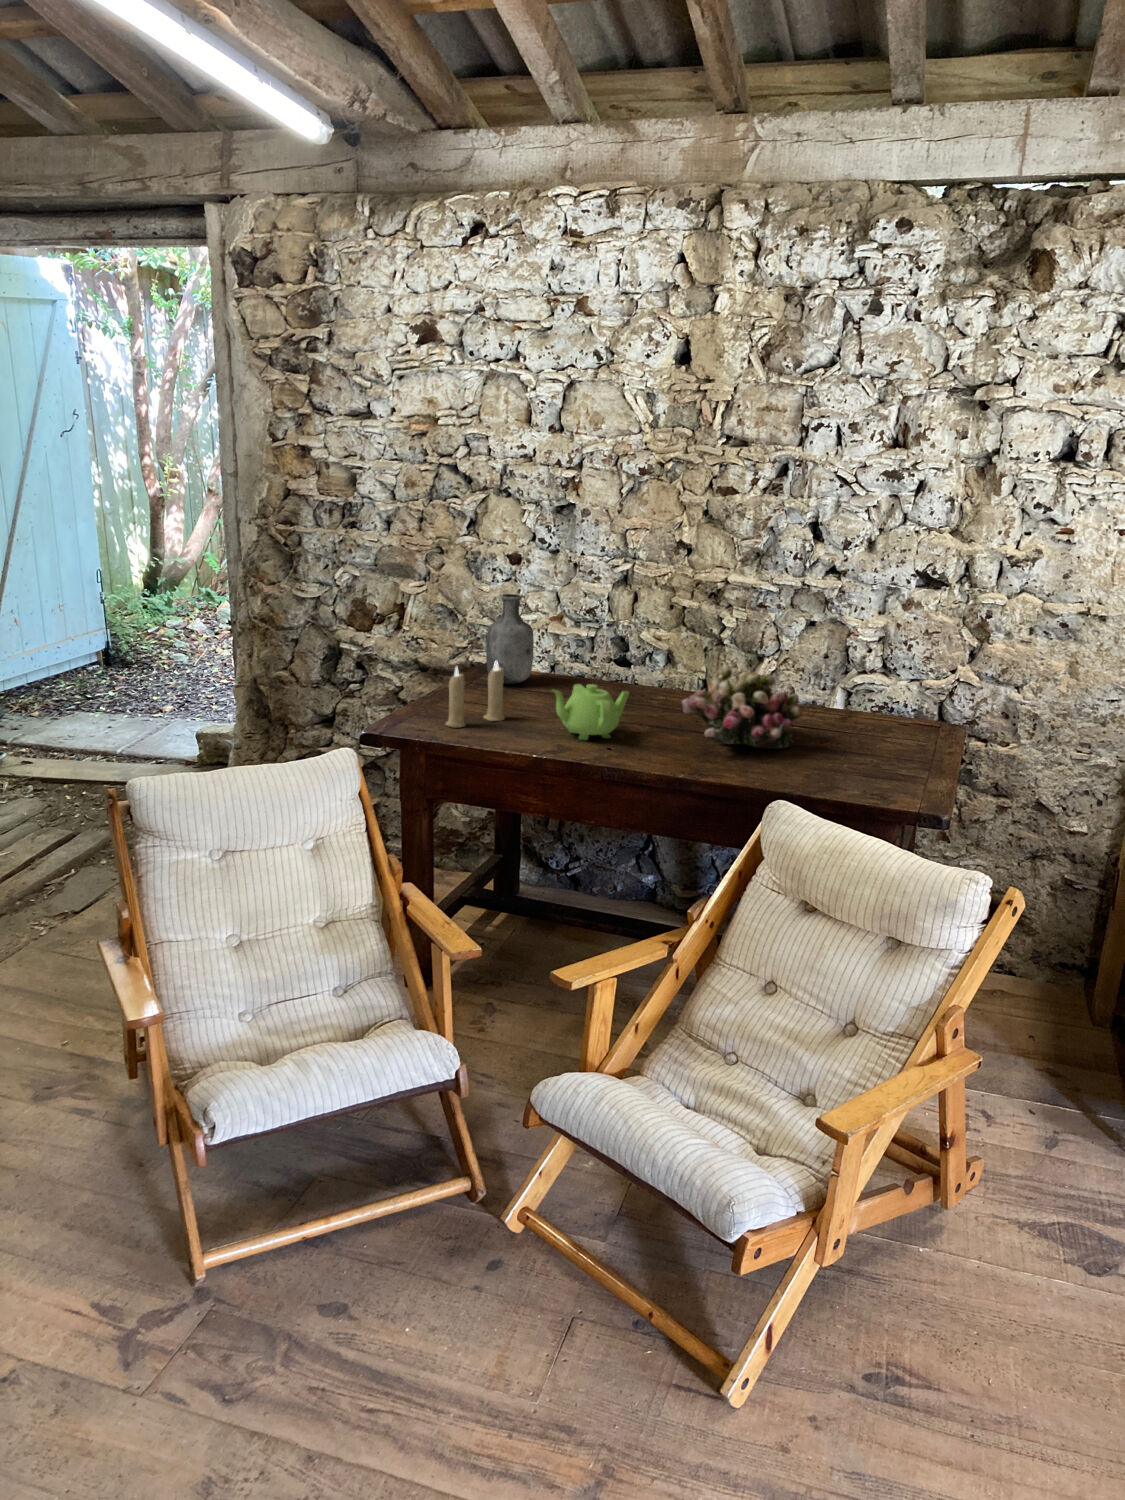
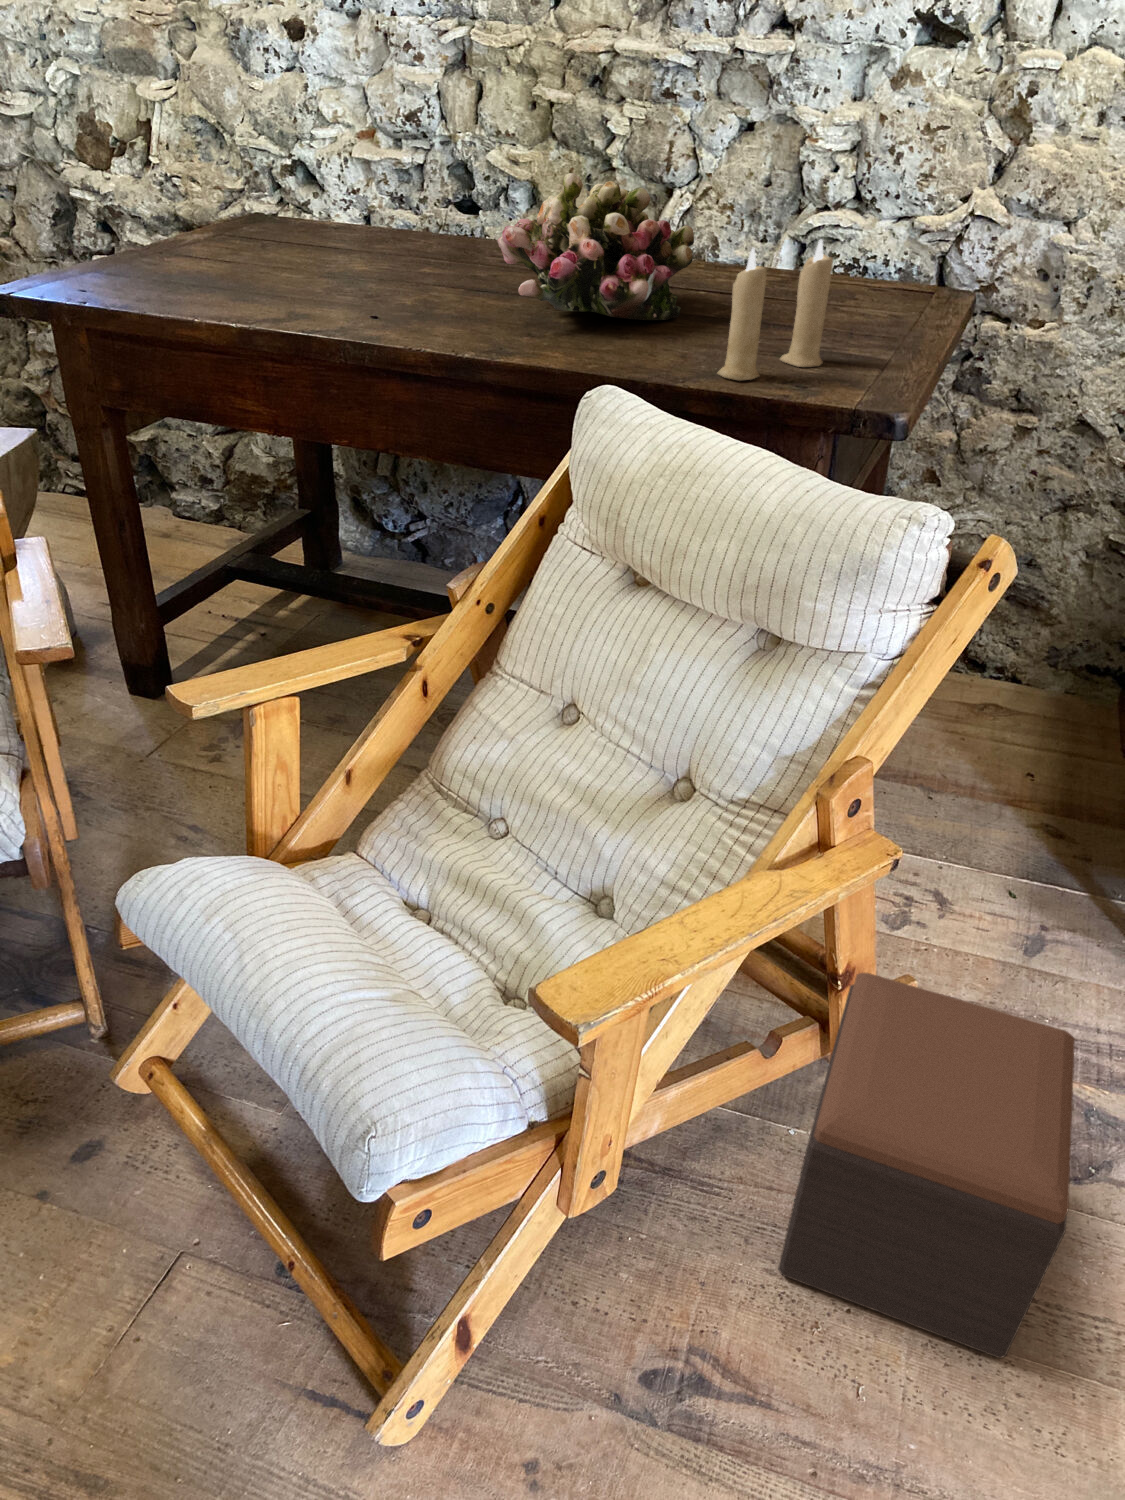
vase: present [486,594,534,684] -> none [239,81,317,238]
candle: present [445,662,504,728] -> present [717,240,833,381]
teapot: present [553,684,629,740] -> none [273,211,416,309]
footstool: none [939,1142,1112,1383] -> present [778,973,1075,1358]

